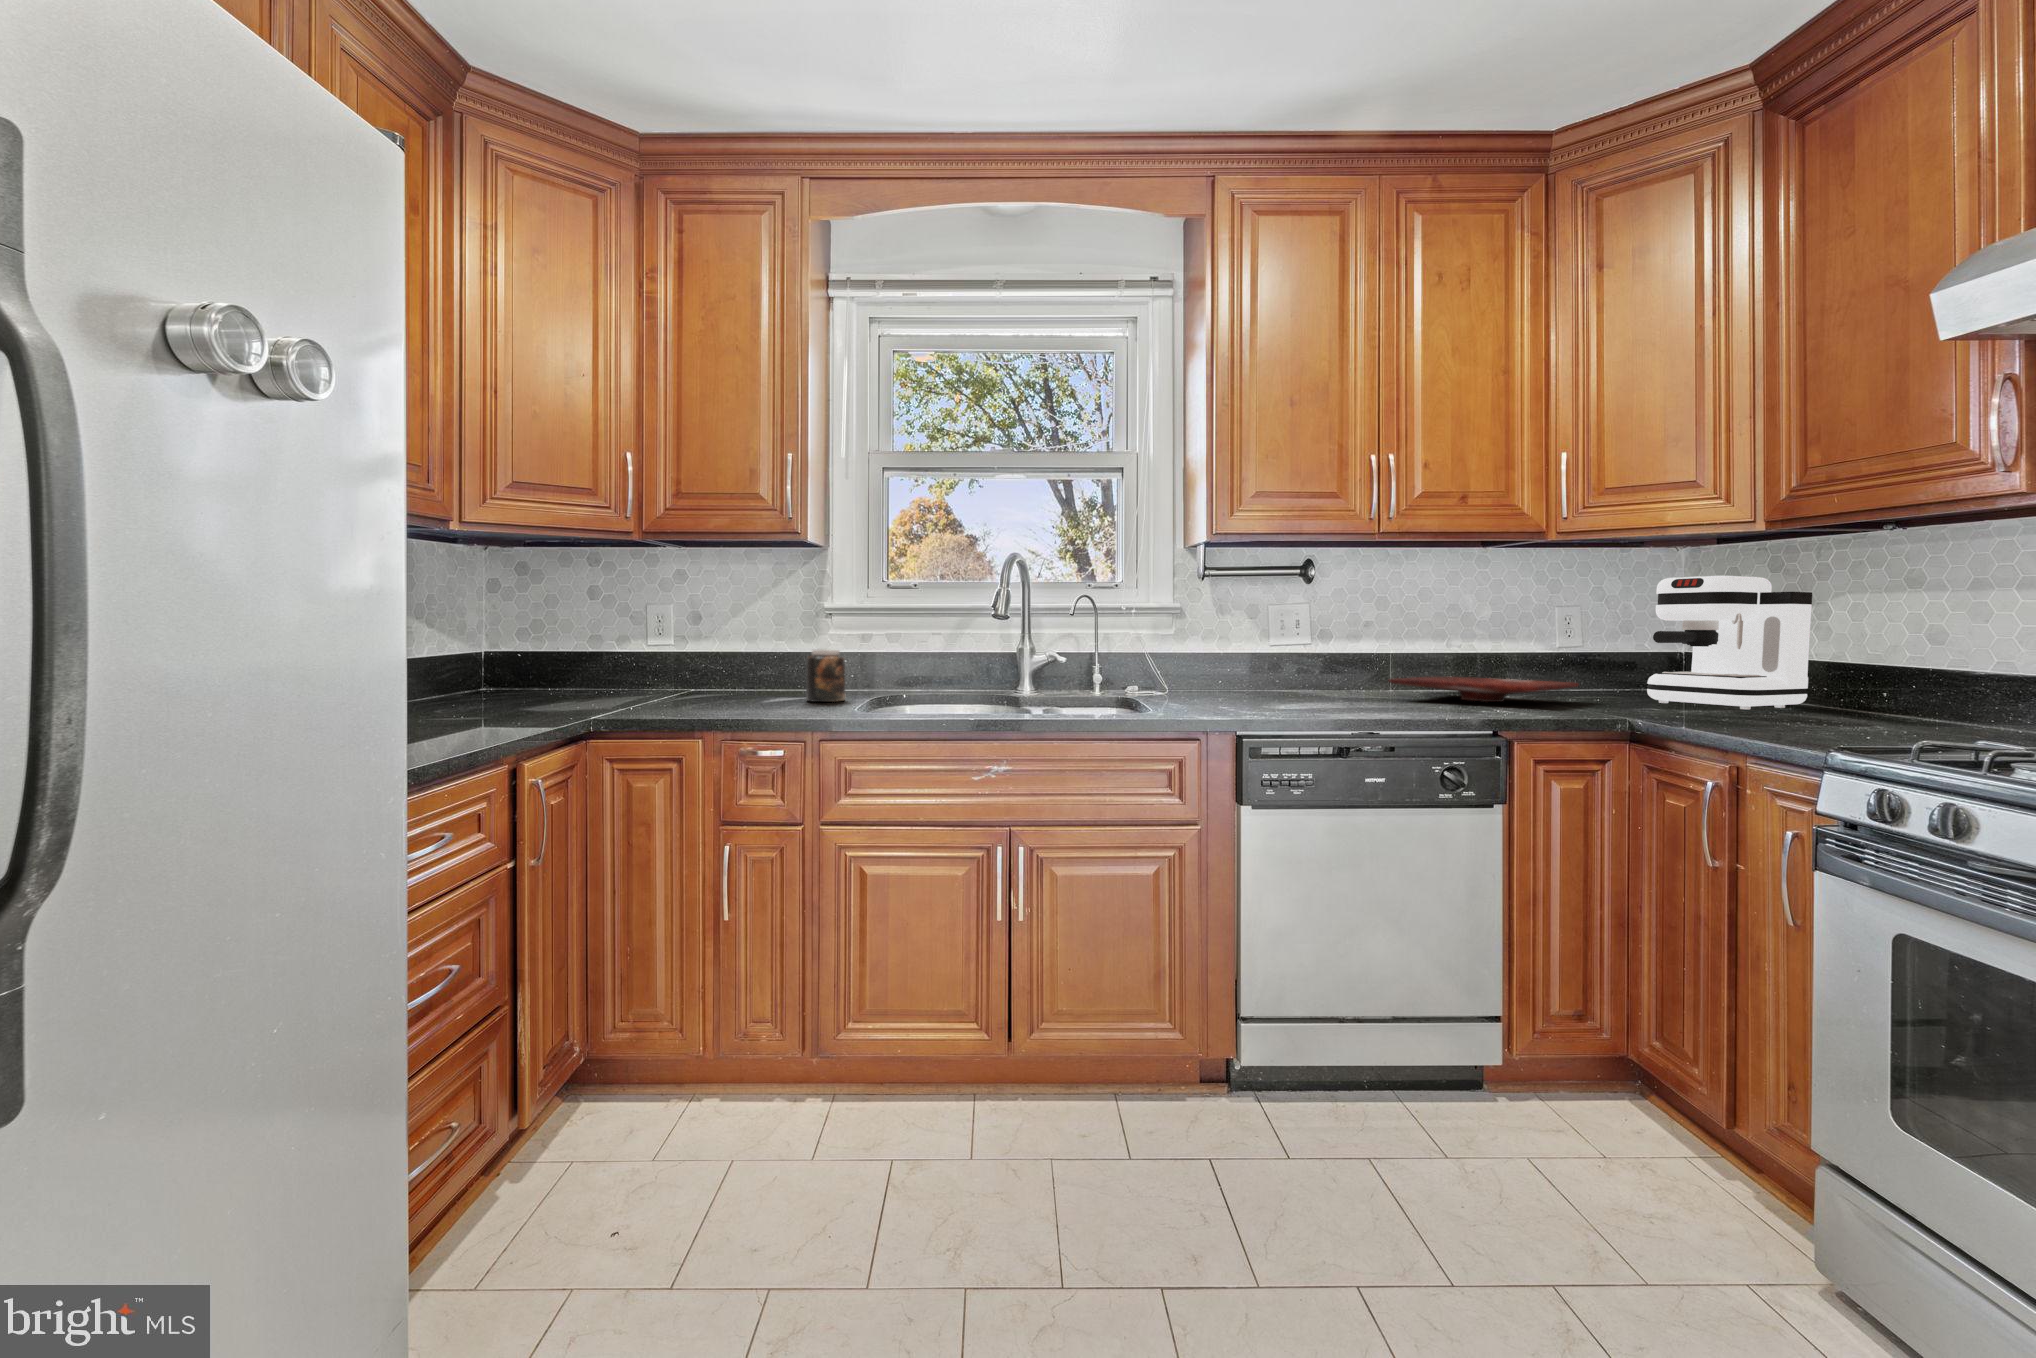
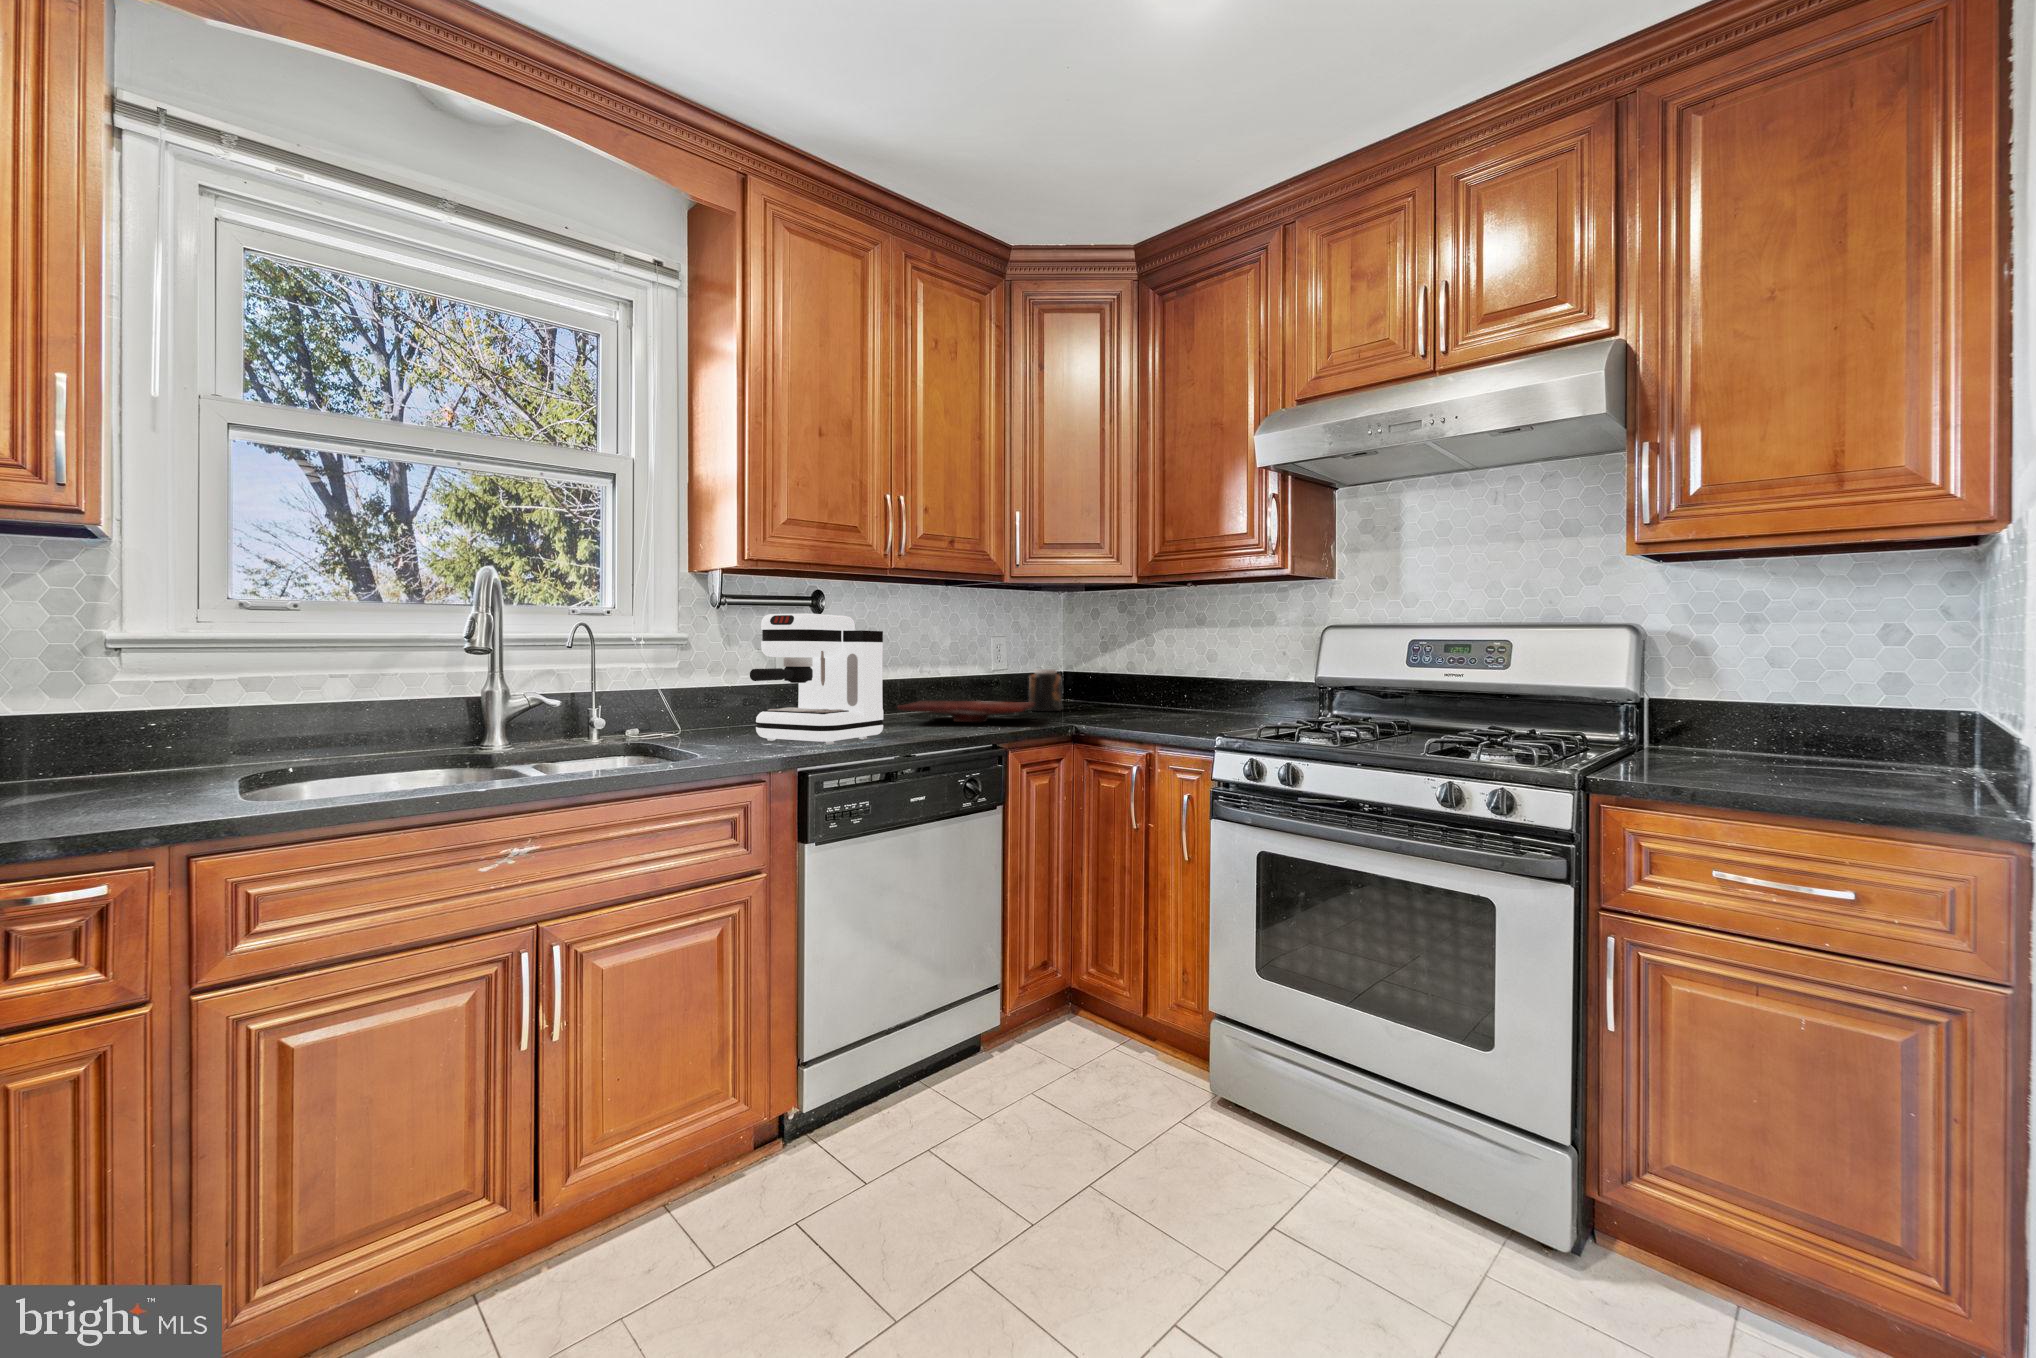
coffee maker: present [1647,576,1812,710] -> present [750,614,883,744]
jar: present [806,649,846,702] -> present [1029,669,1062,711]

